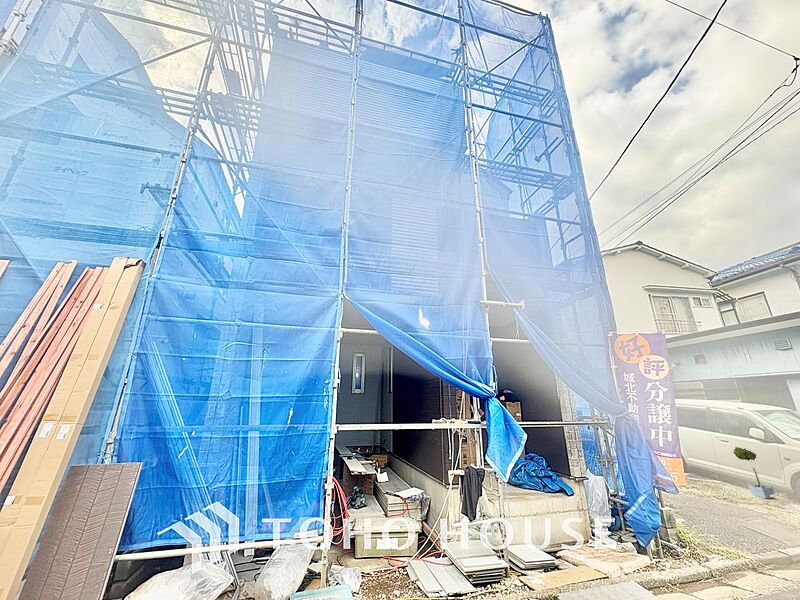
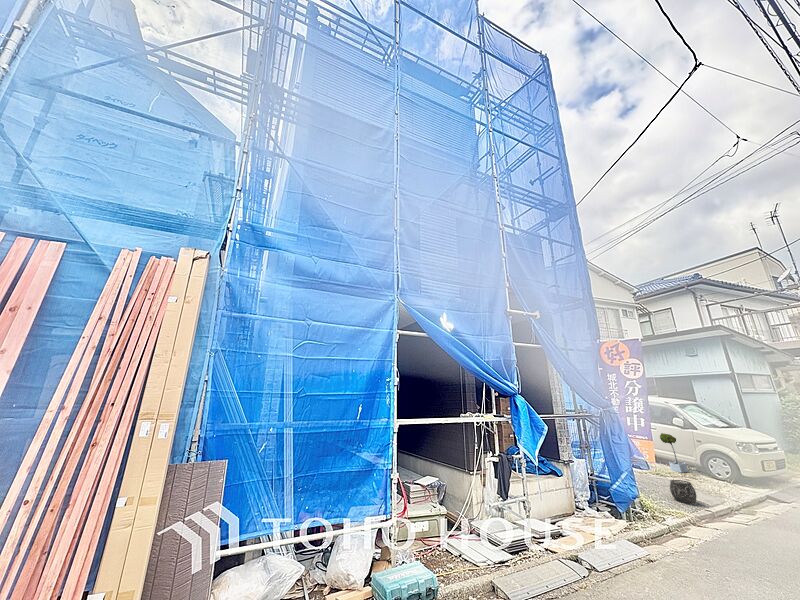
woven basket: none [730,508,769,541] -> present [670,480,696,503]

